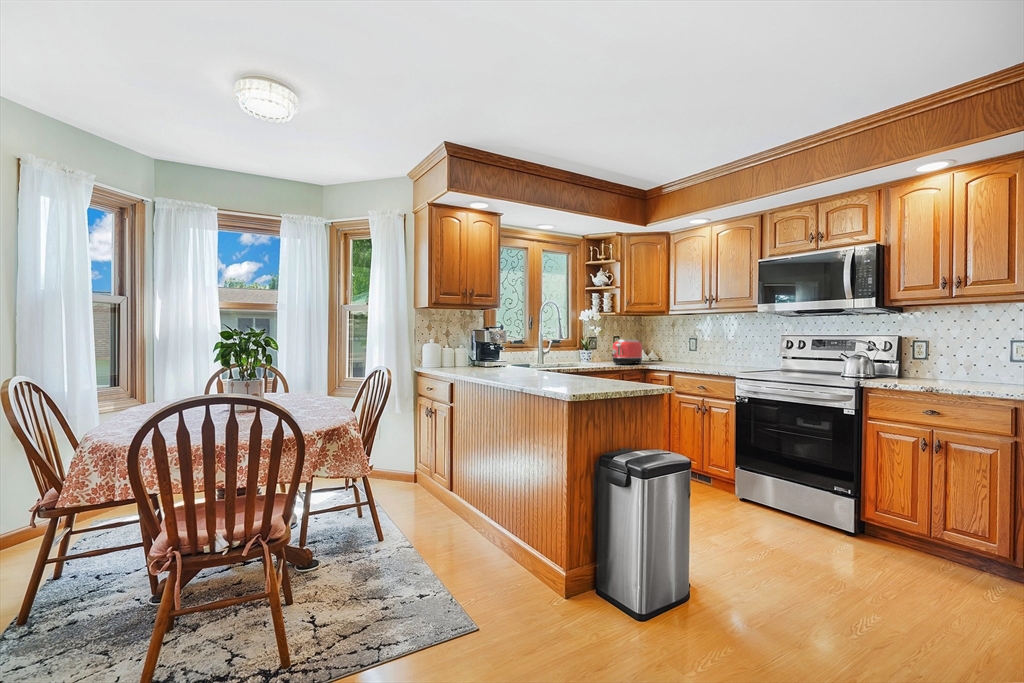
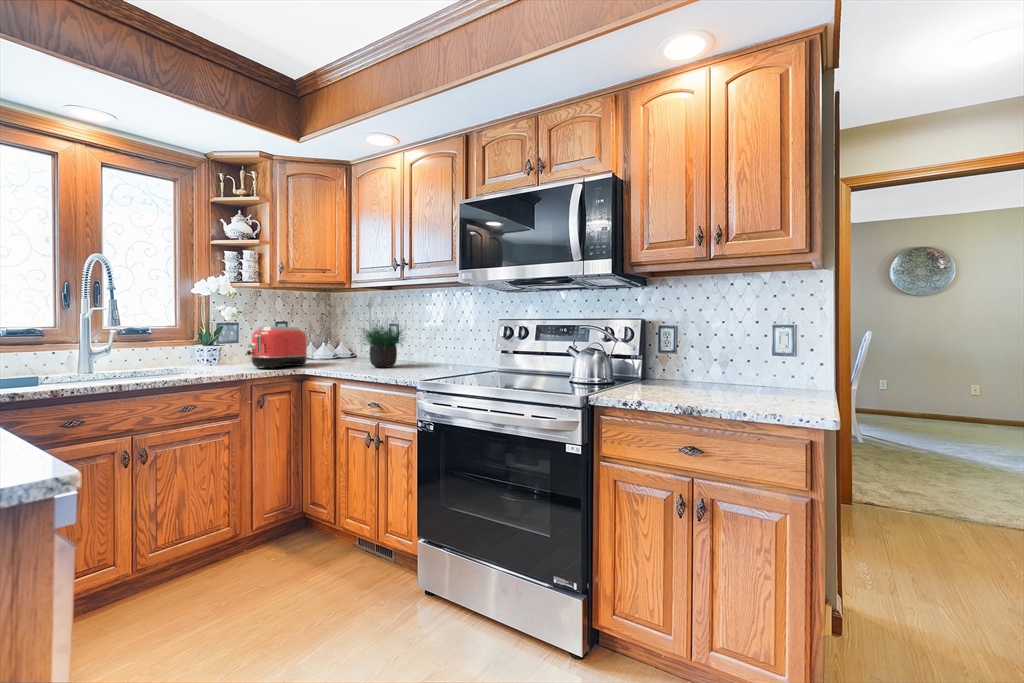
potted plant: none [675,326,716,366] -> present [361,324,403,367]

